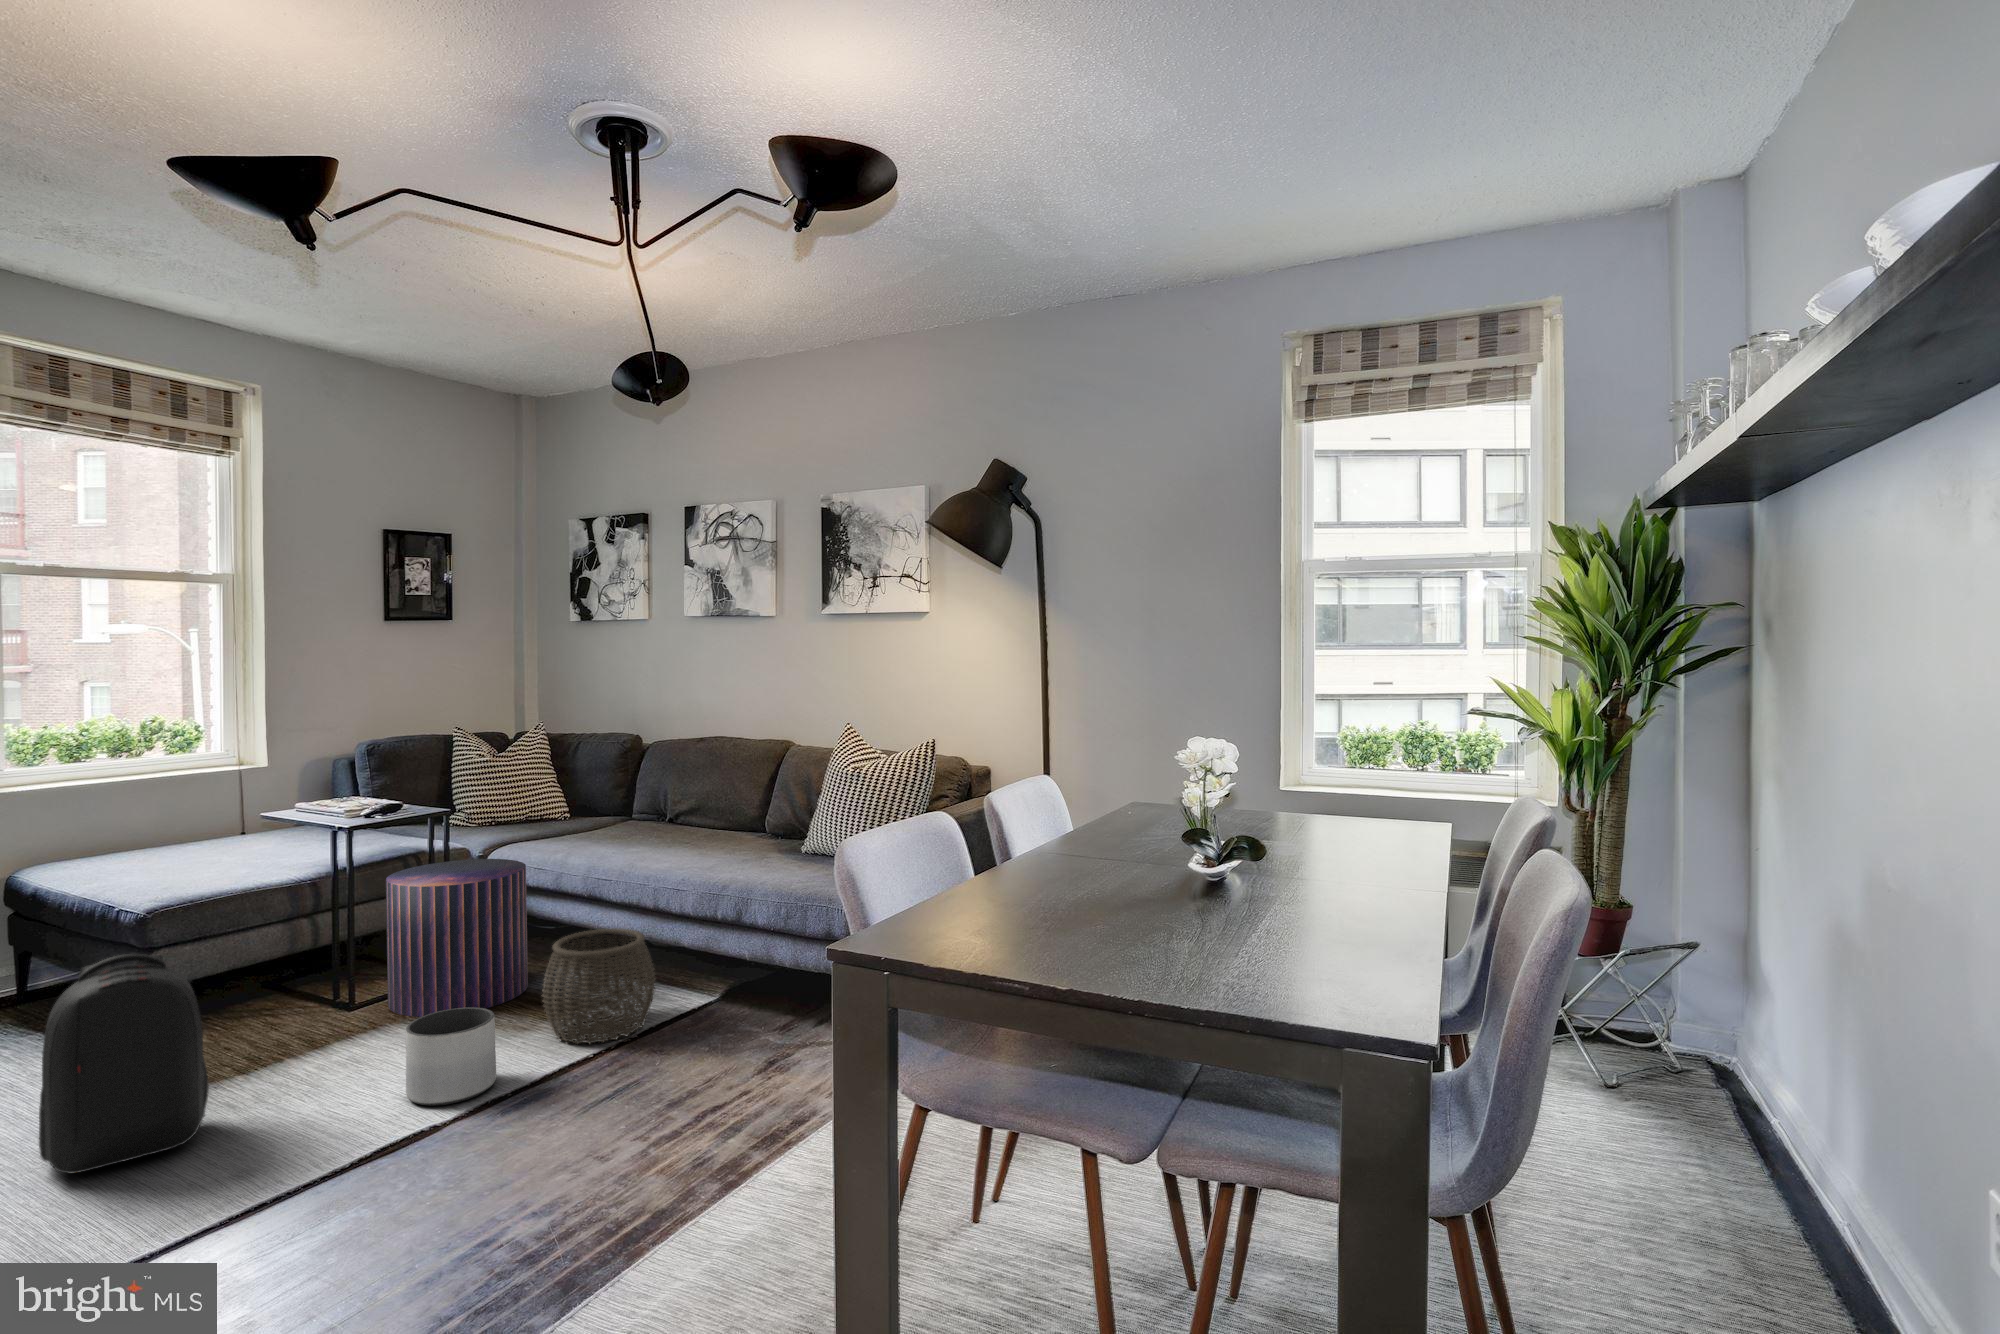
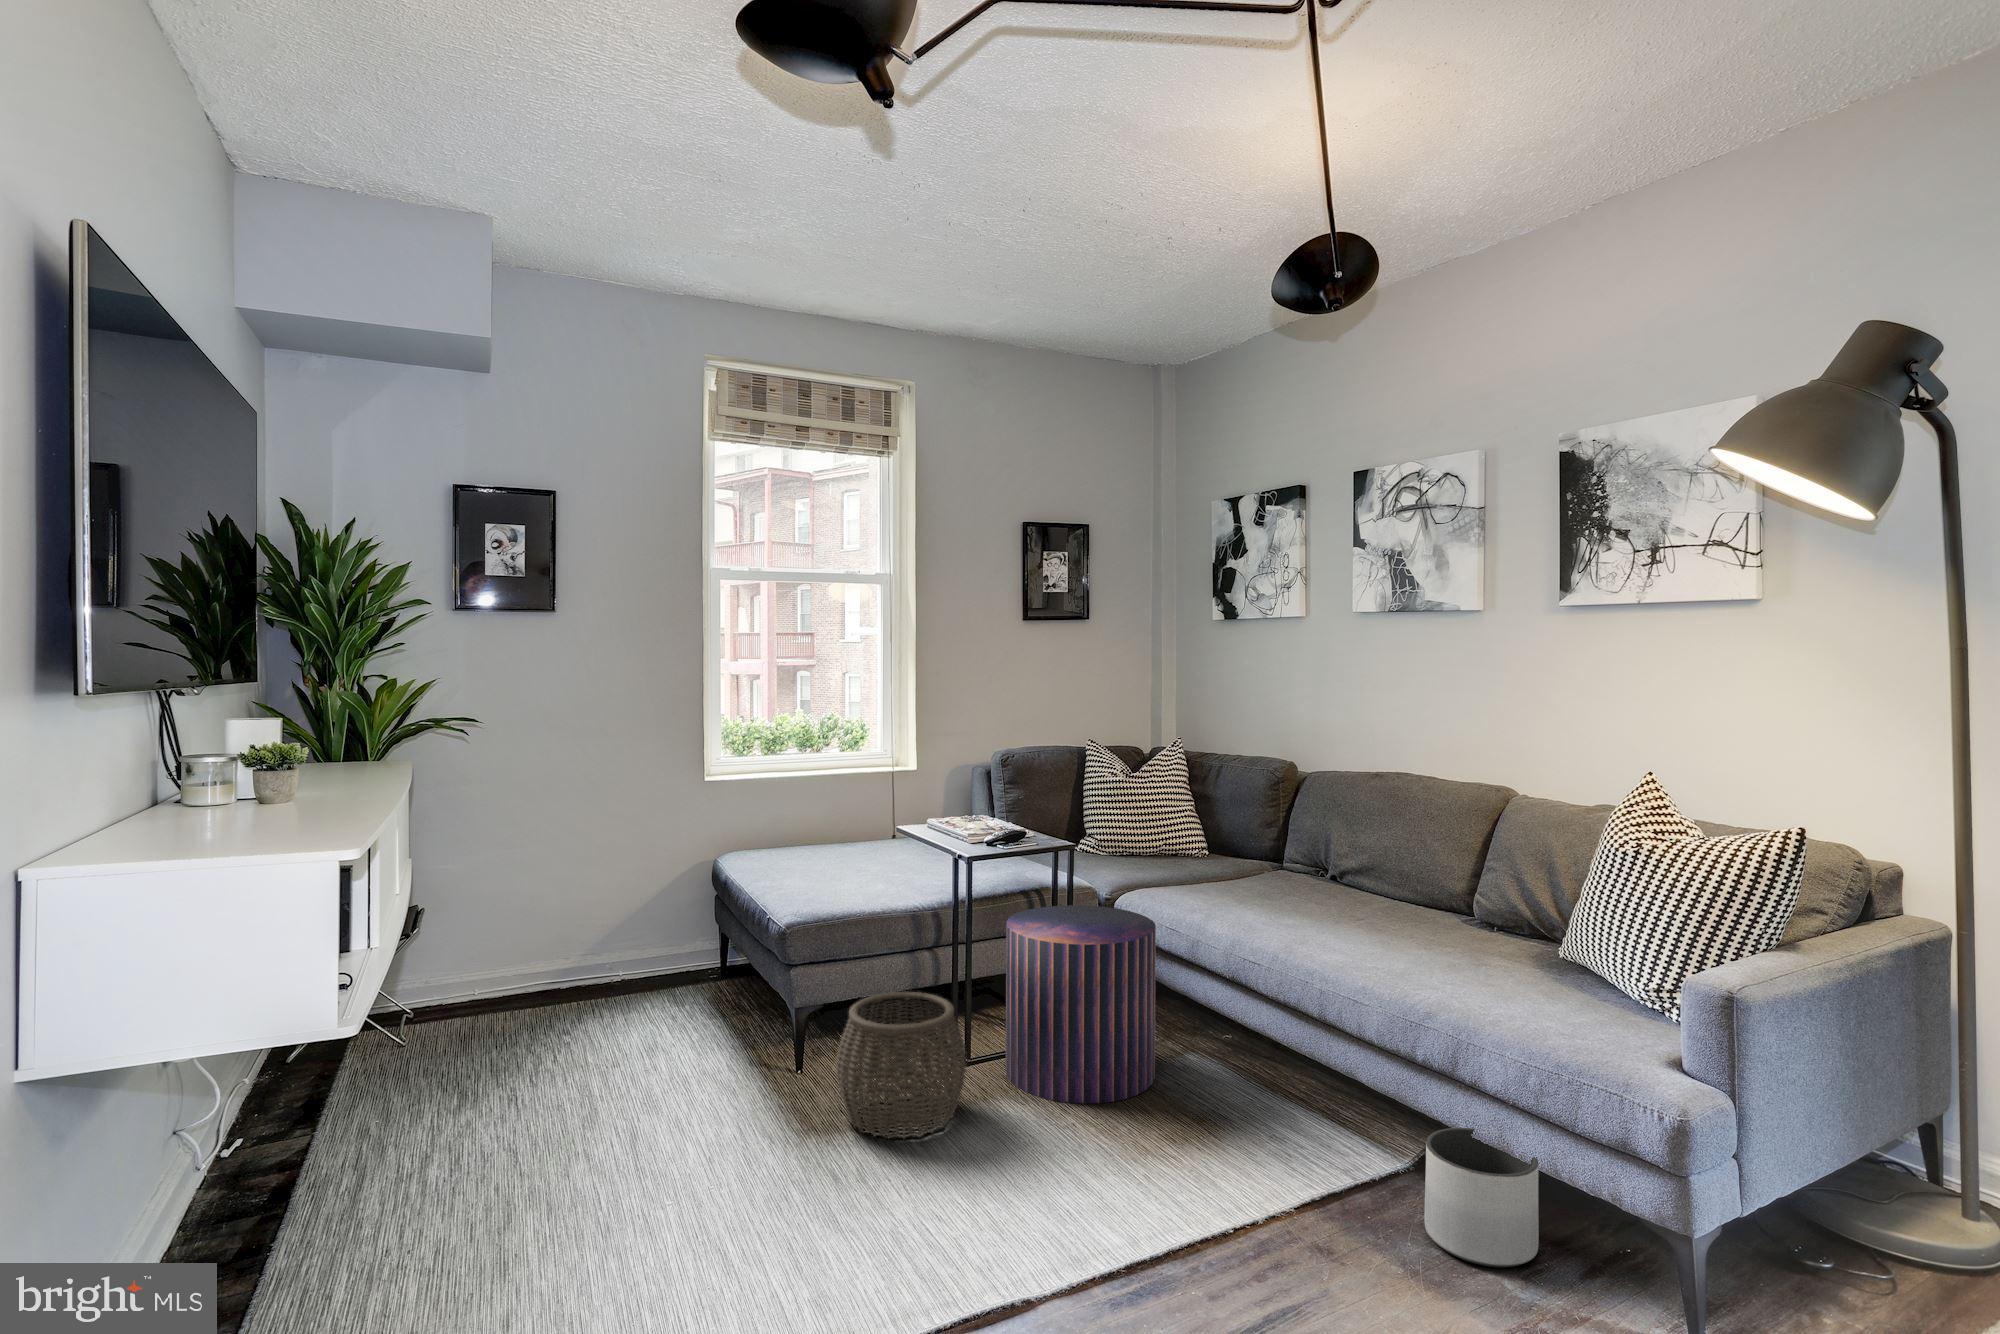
woven basket: present [542,928,655,1044] -> present [836,992,967,1139]
backpack: present [39,954,209,1173] -> none [661,994,812,1240]
planter: present [406,1007,496,1106] -> present [1424,1128,1539,1267]

